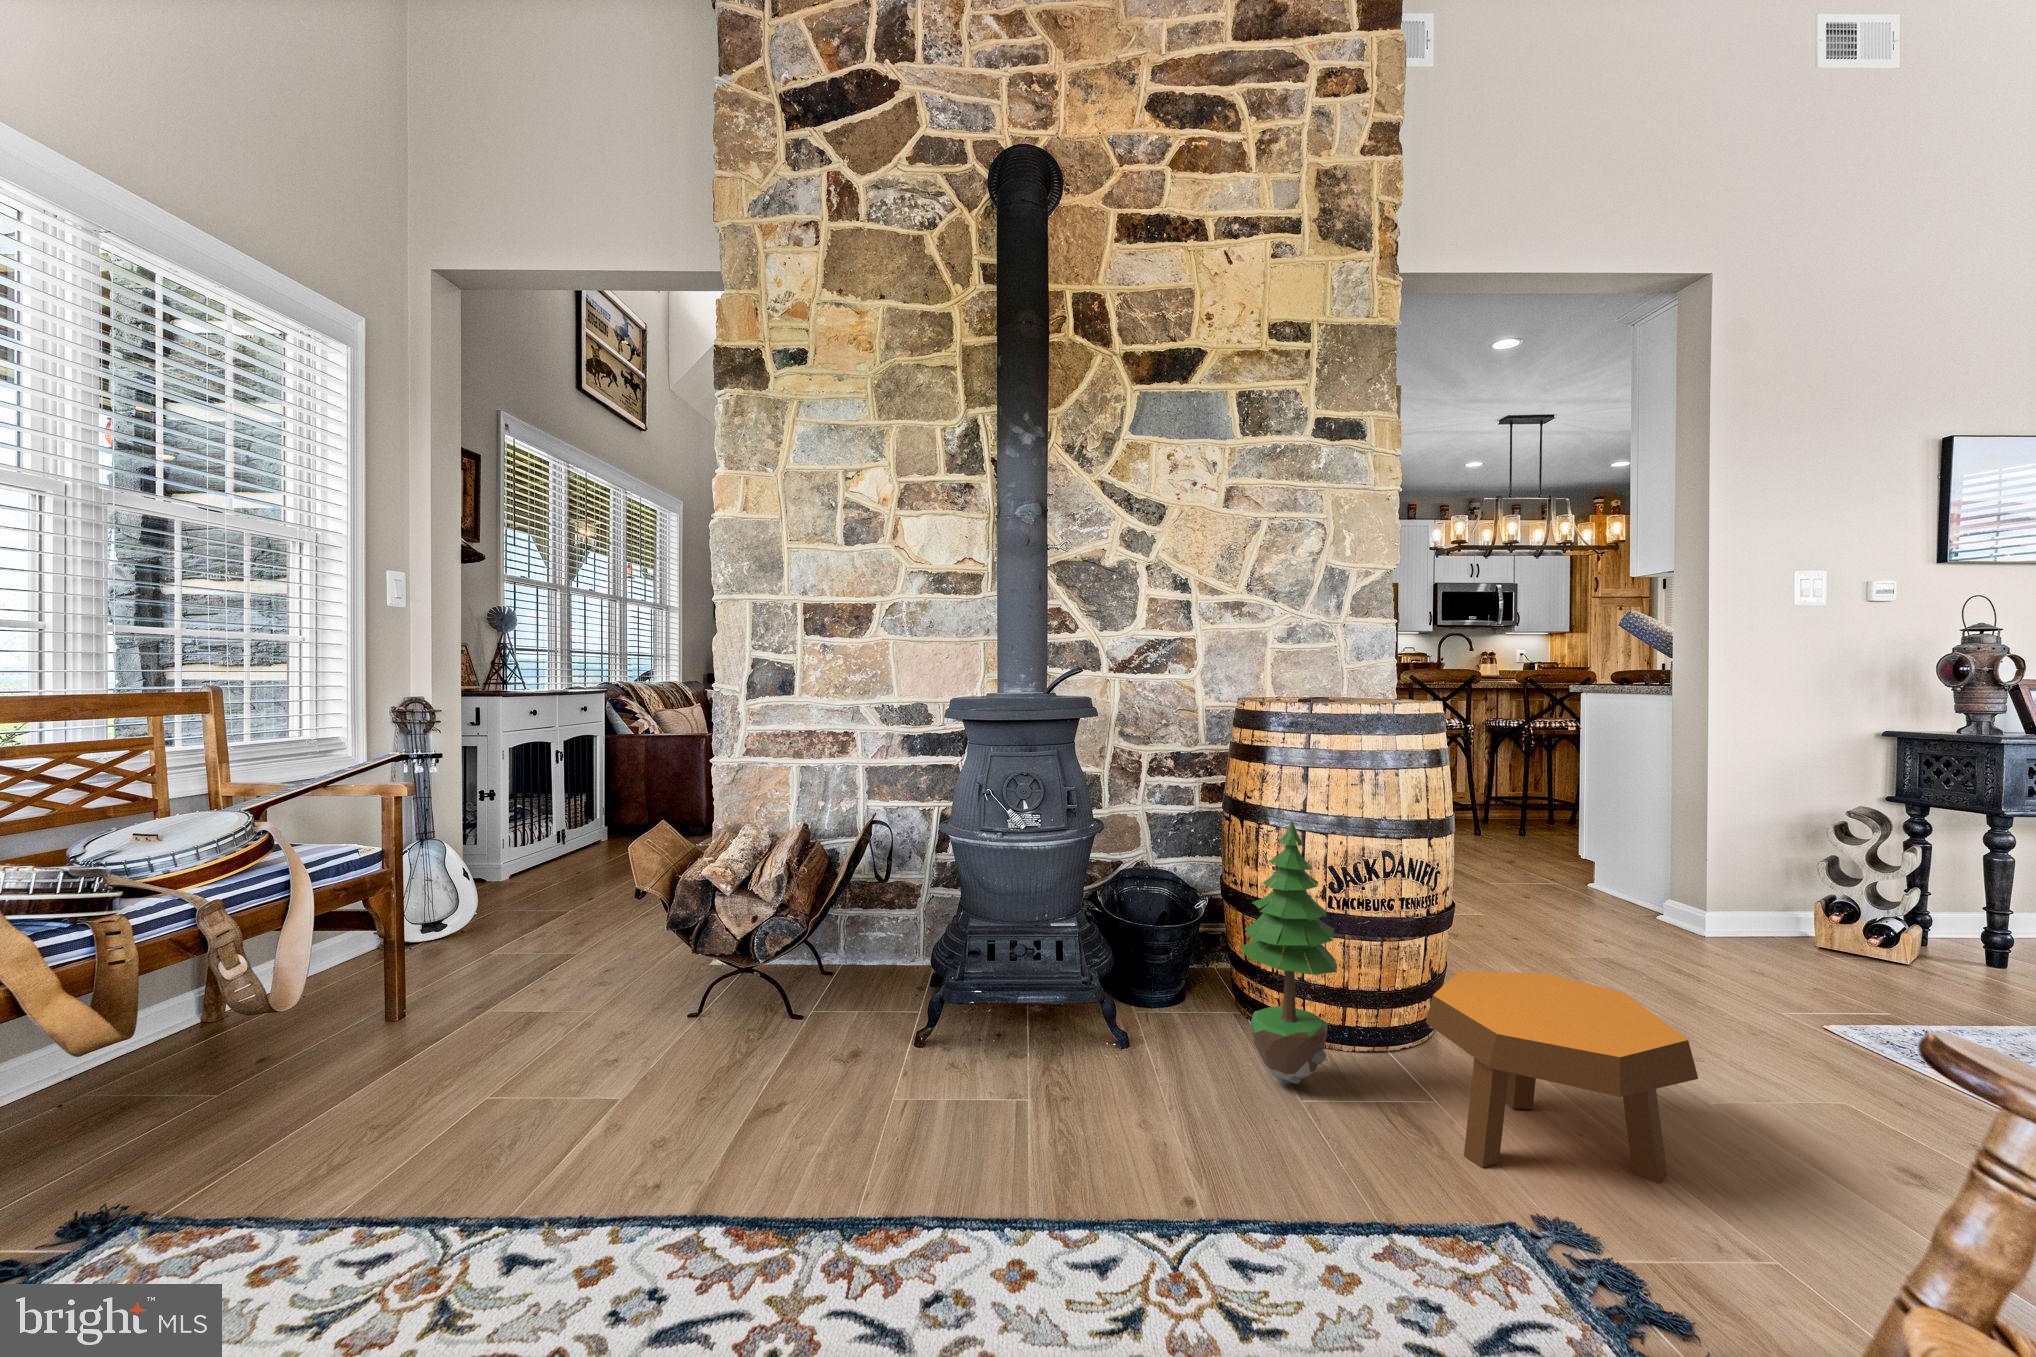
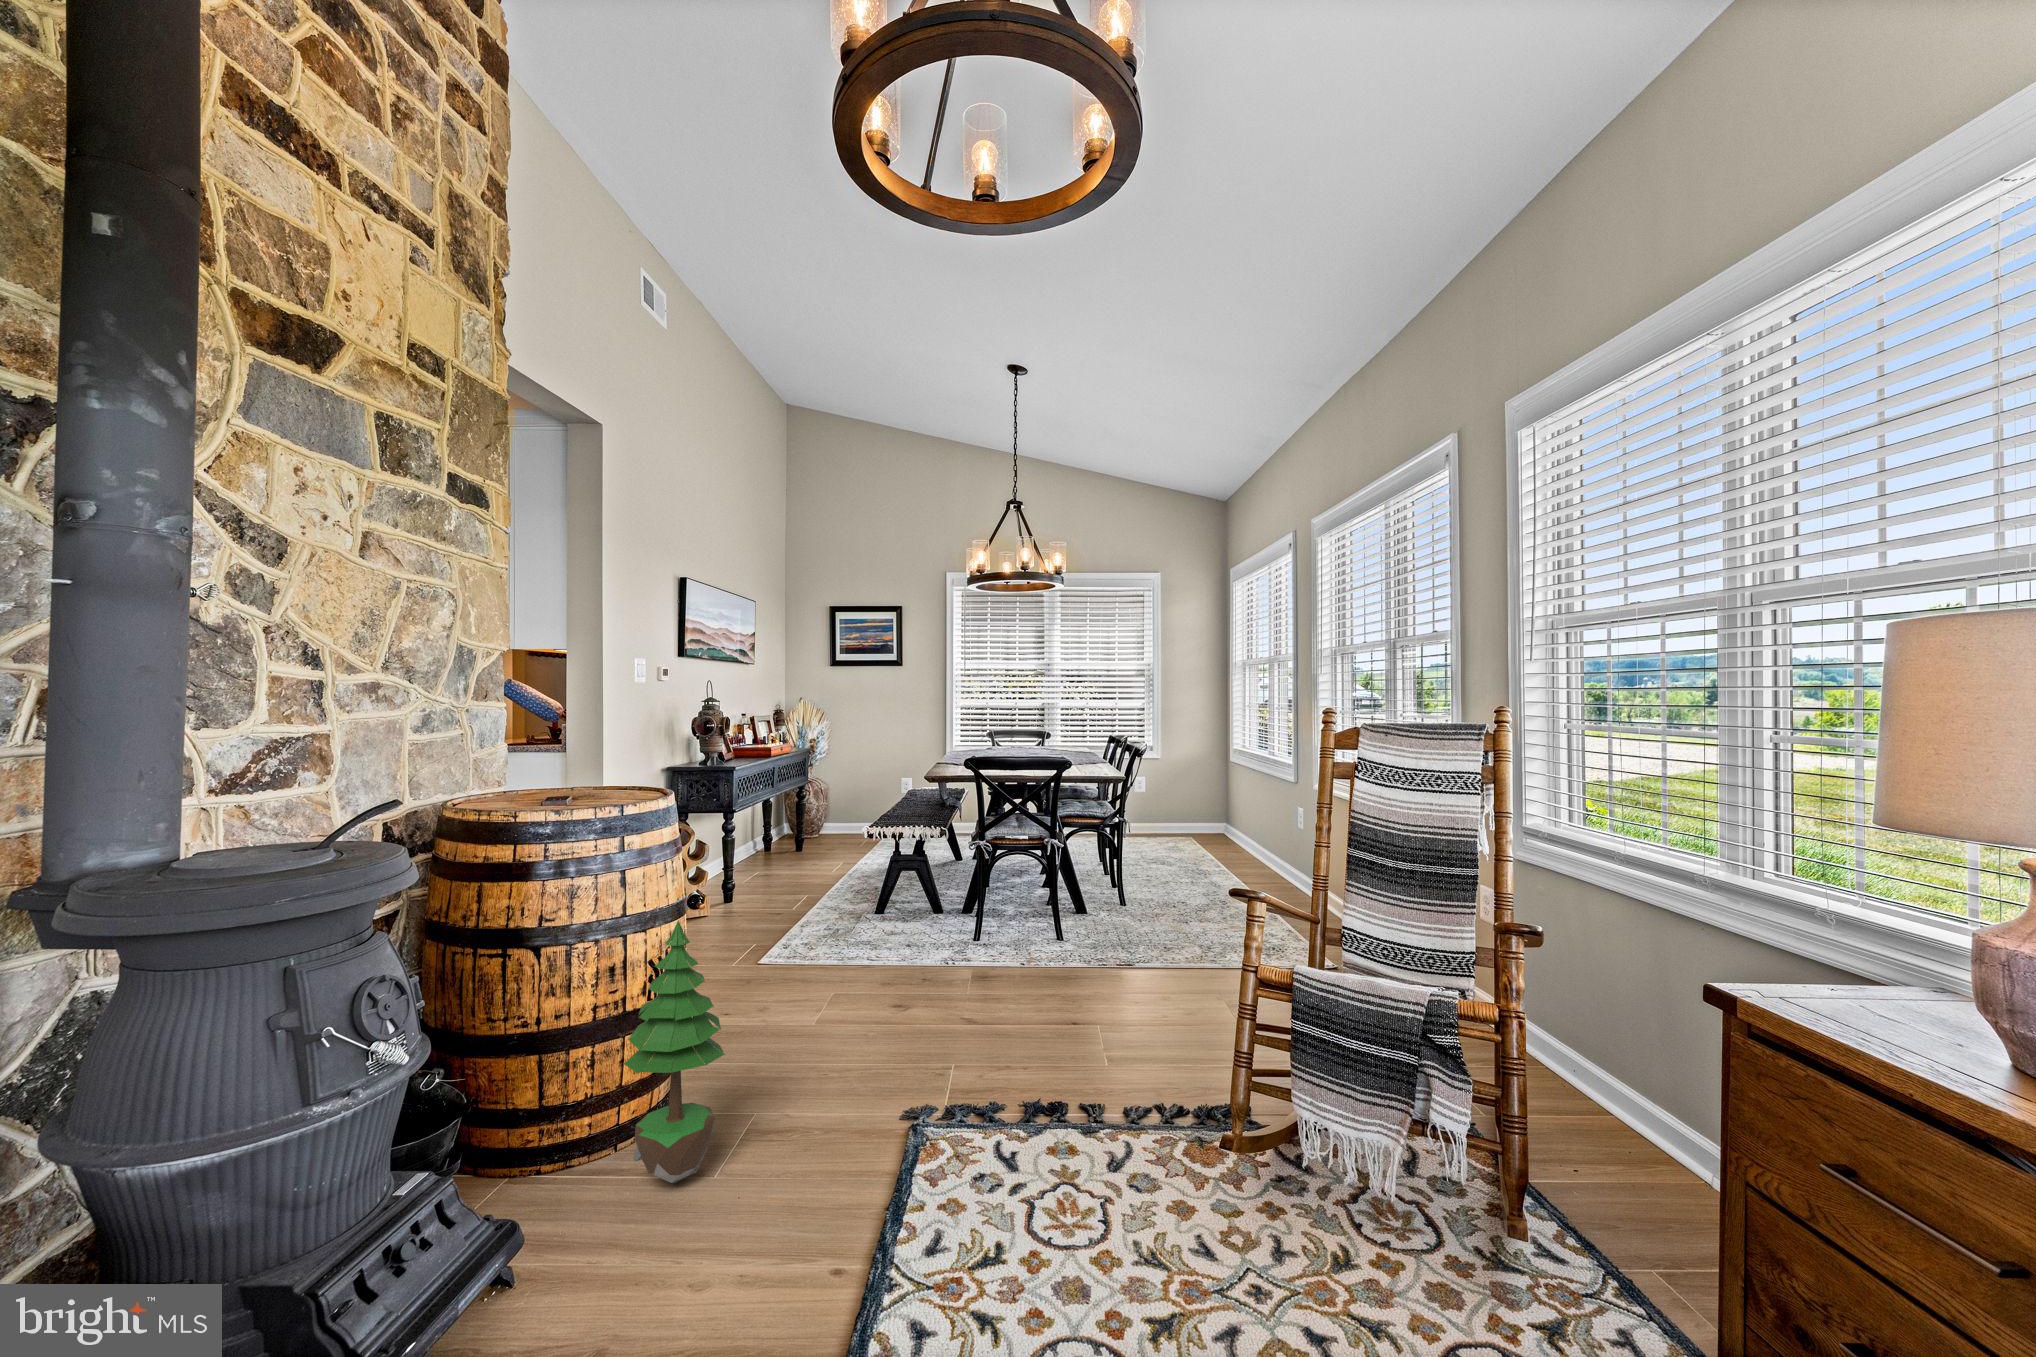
footstool: present [1426,971,1698,1183] -> none [740,972,905,1127]

